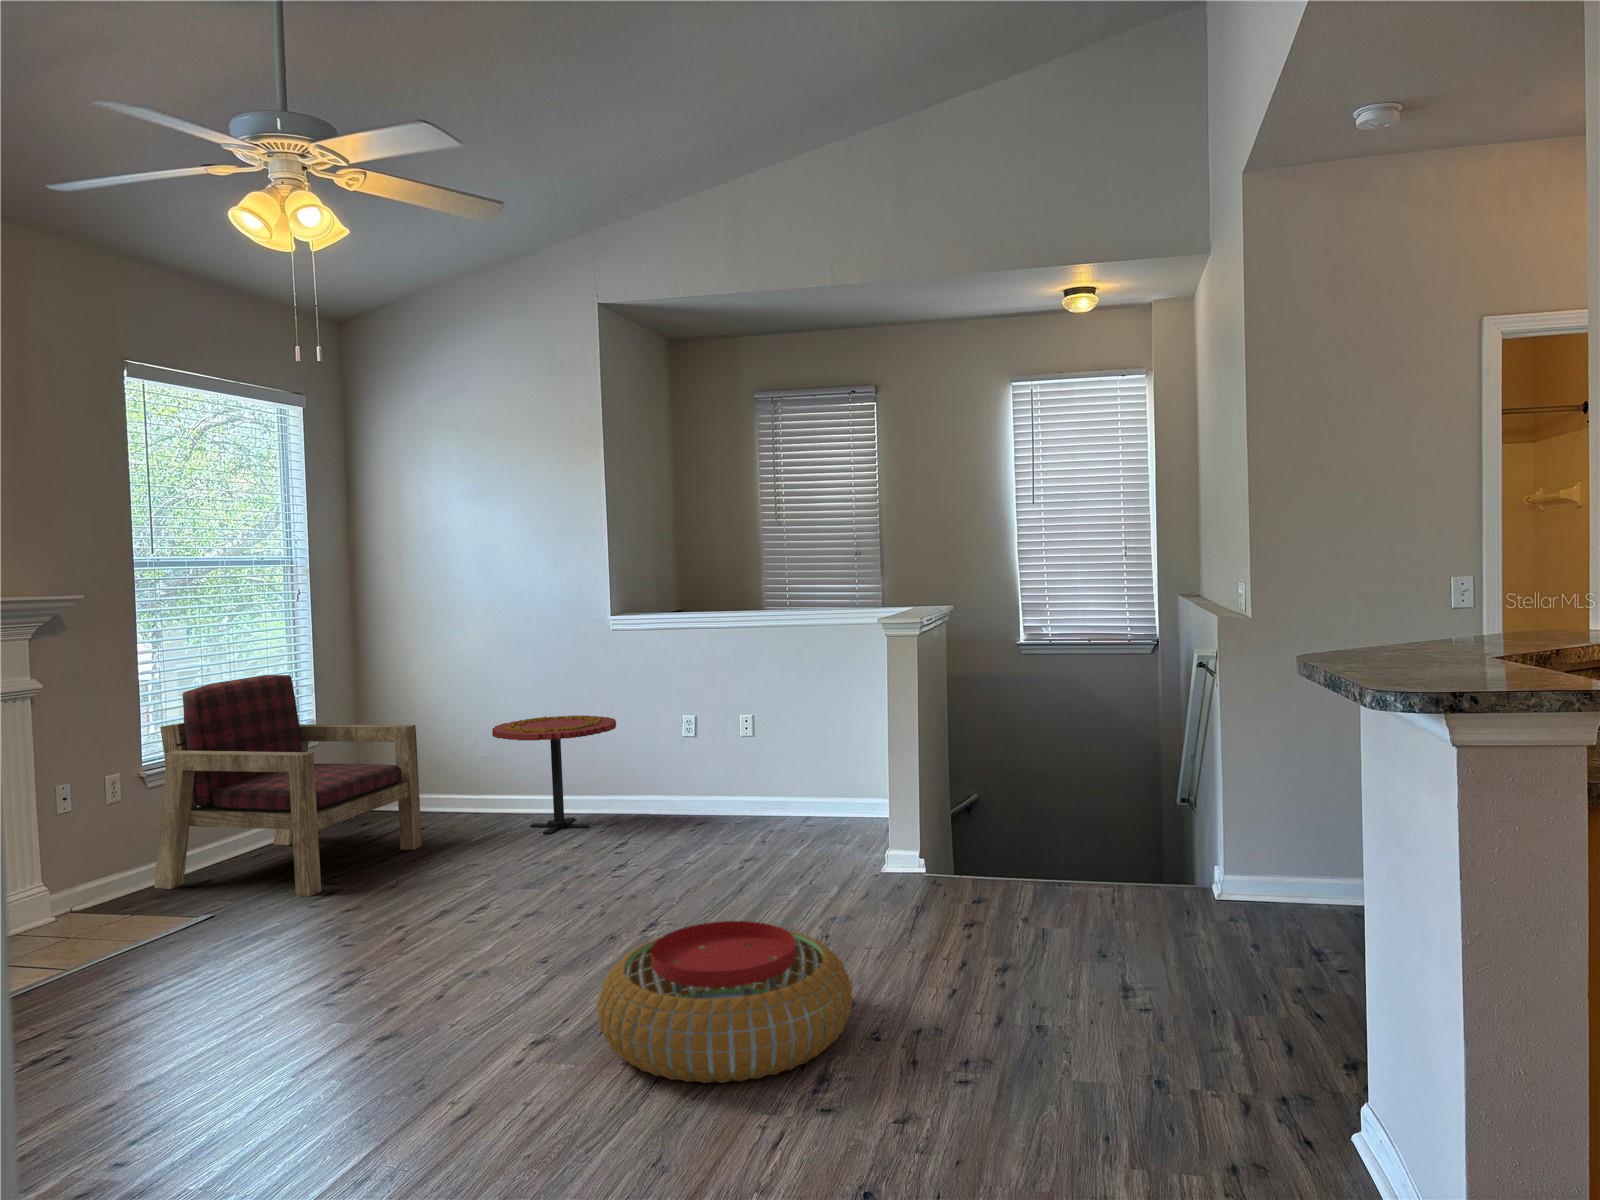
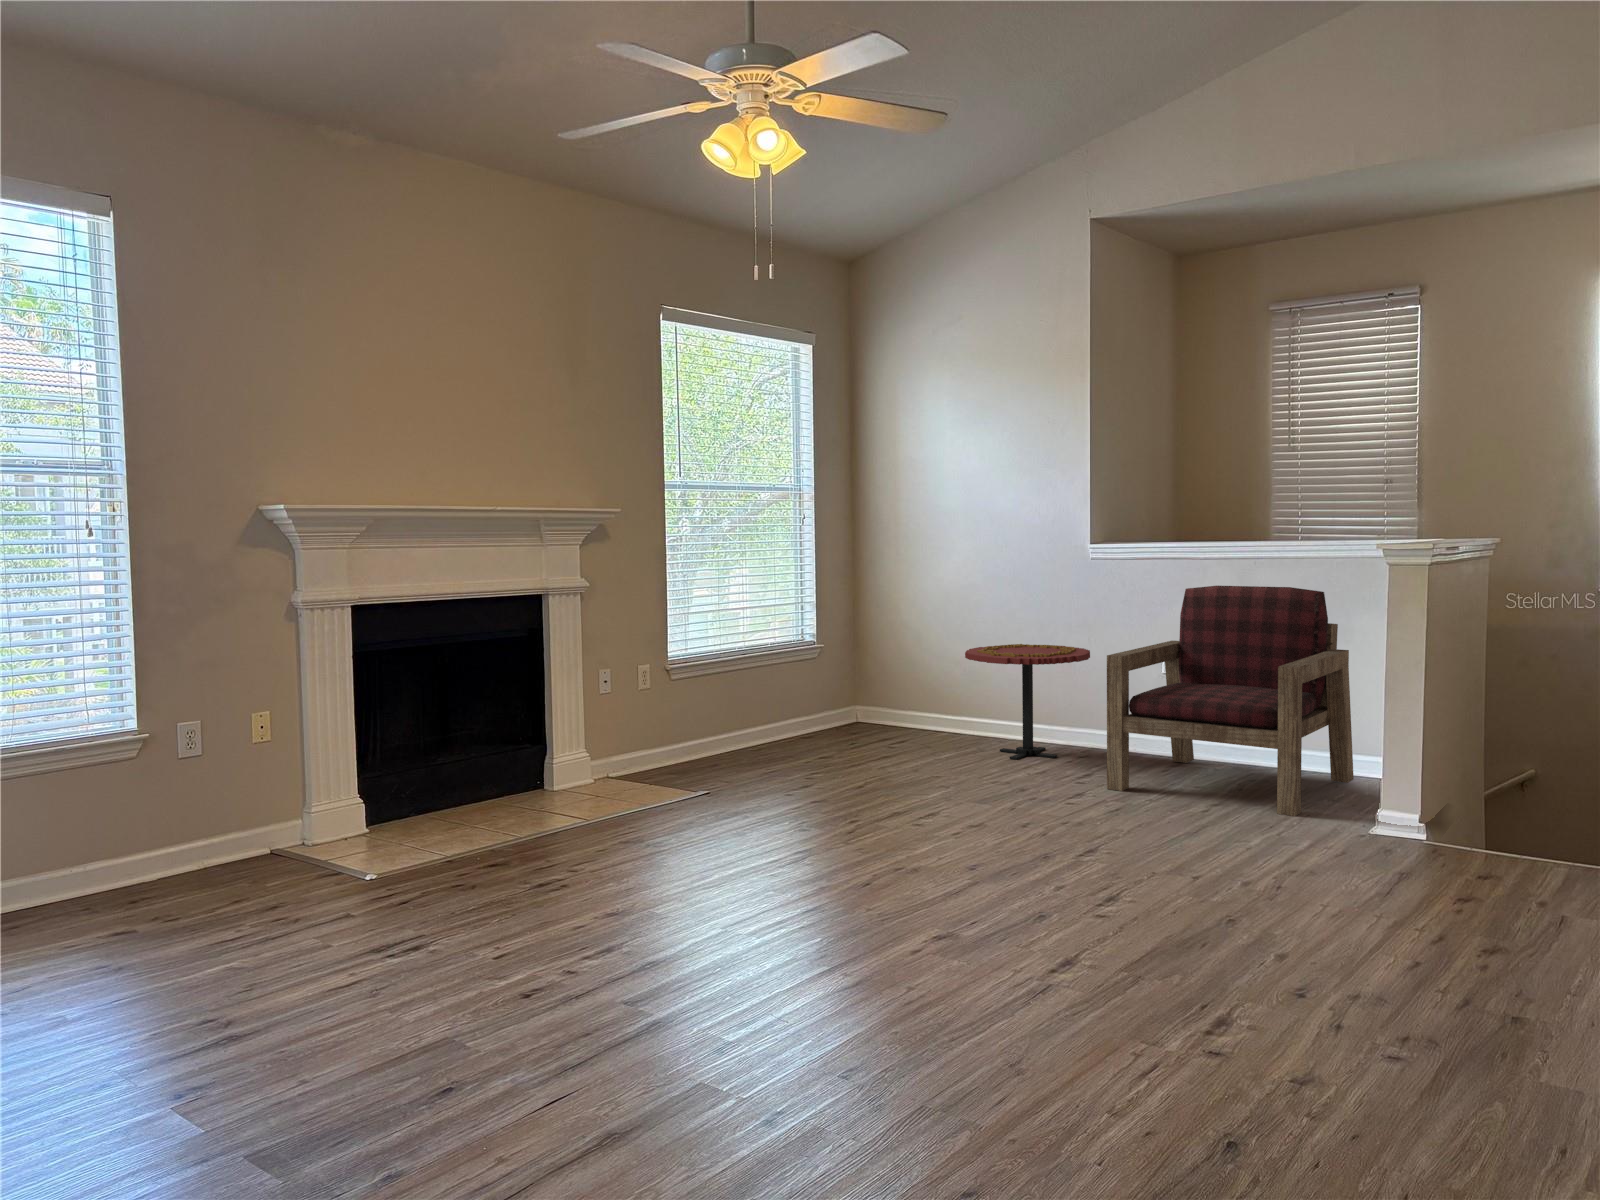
armchair: present [154,675,422,896] -> present [1107,586,1354,816]
pouf: present [597,921,852,1083] -> none [999,847,1277,1007]

